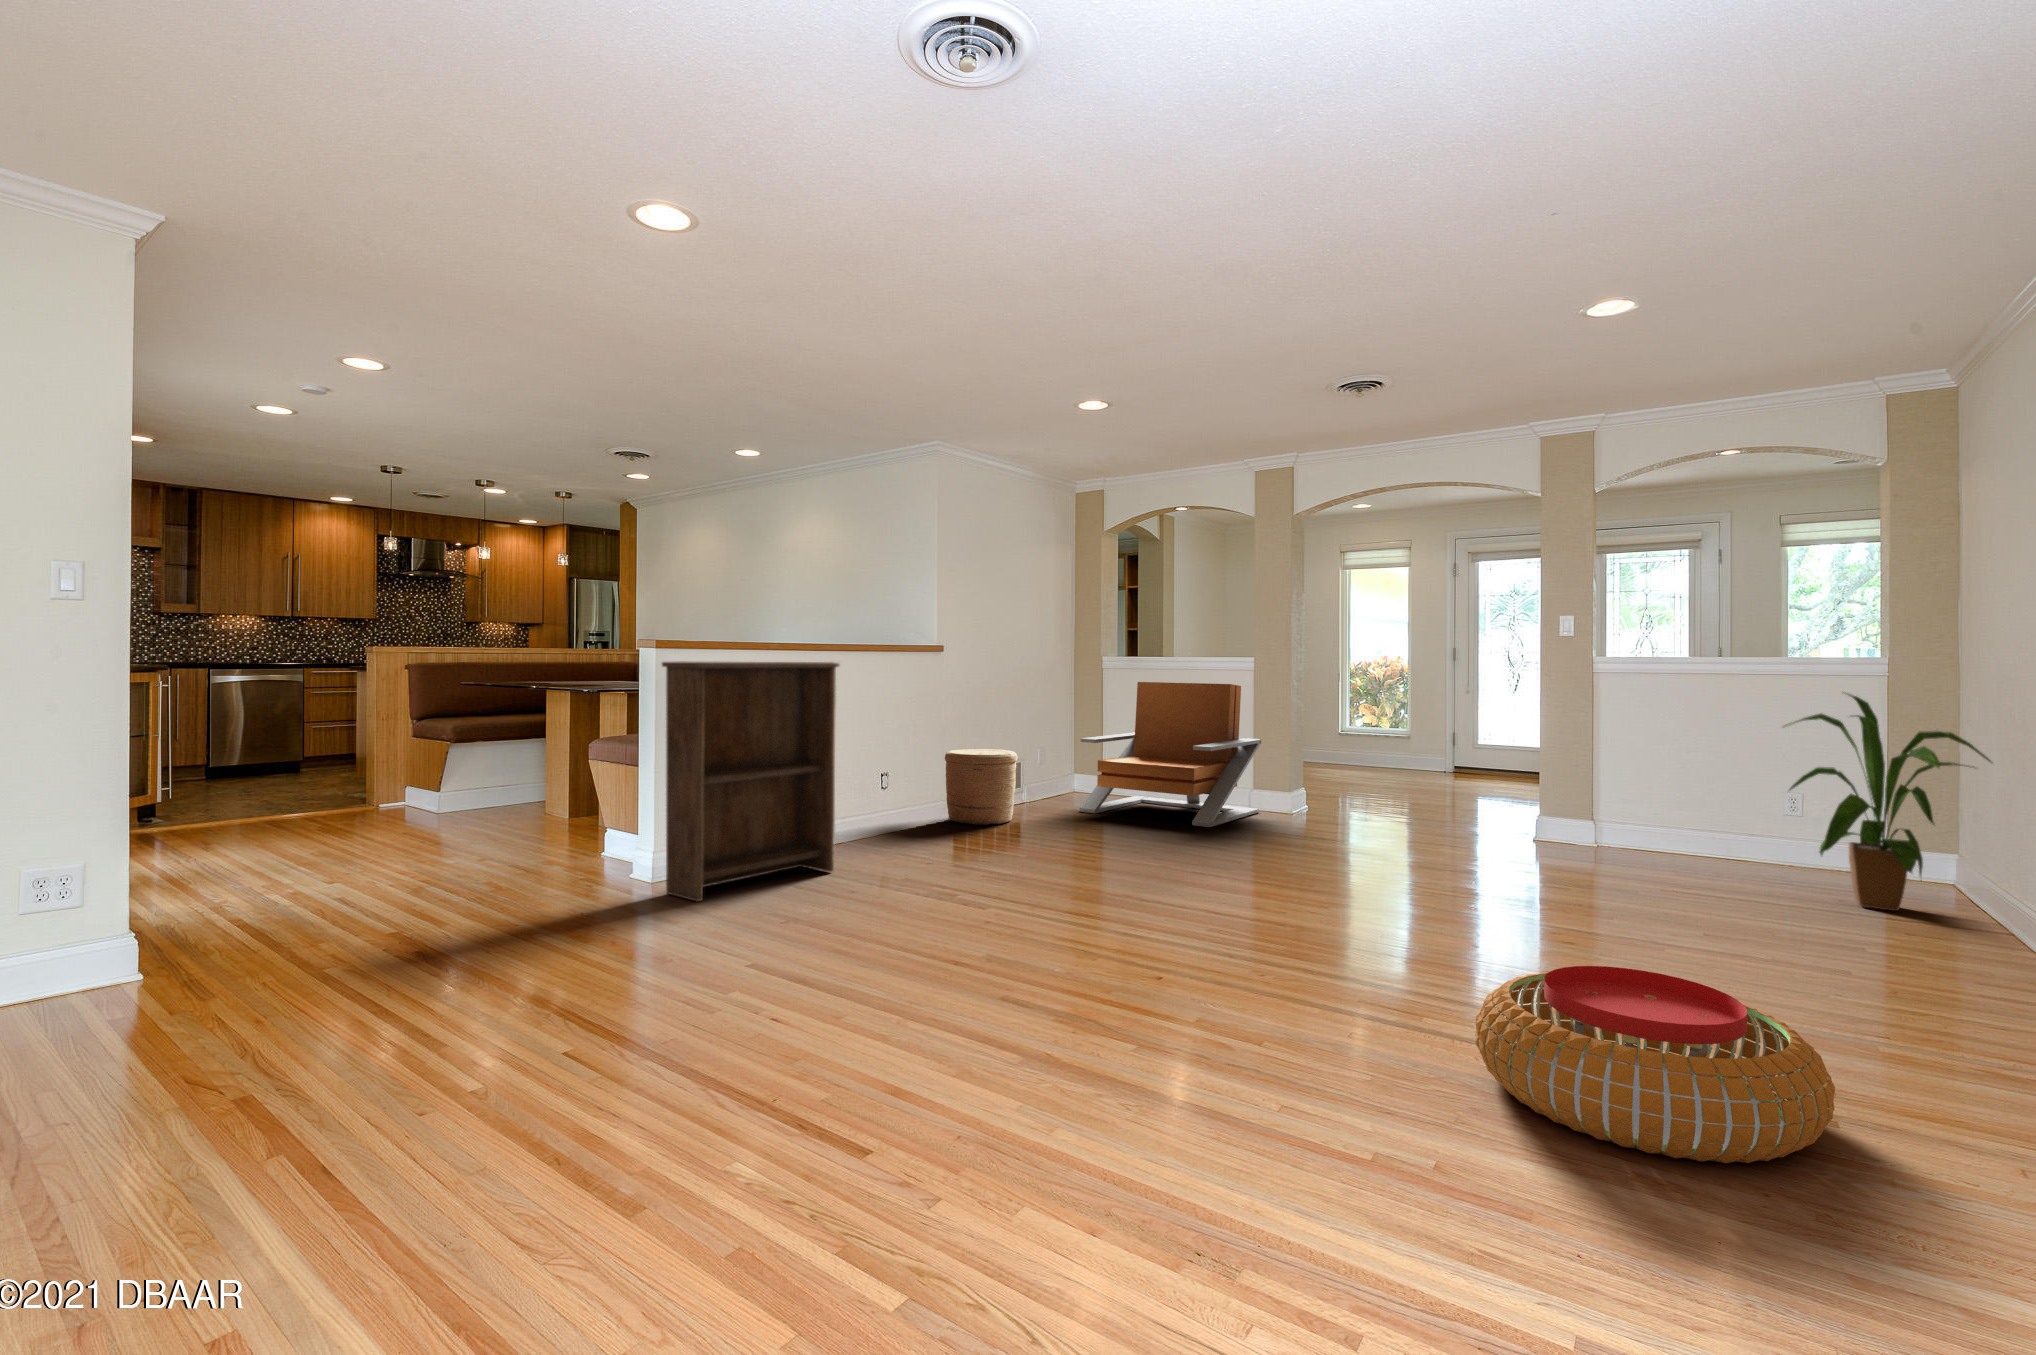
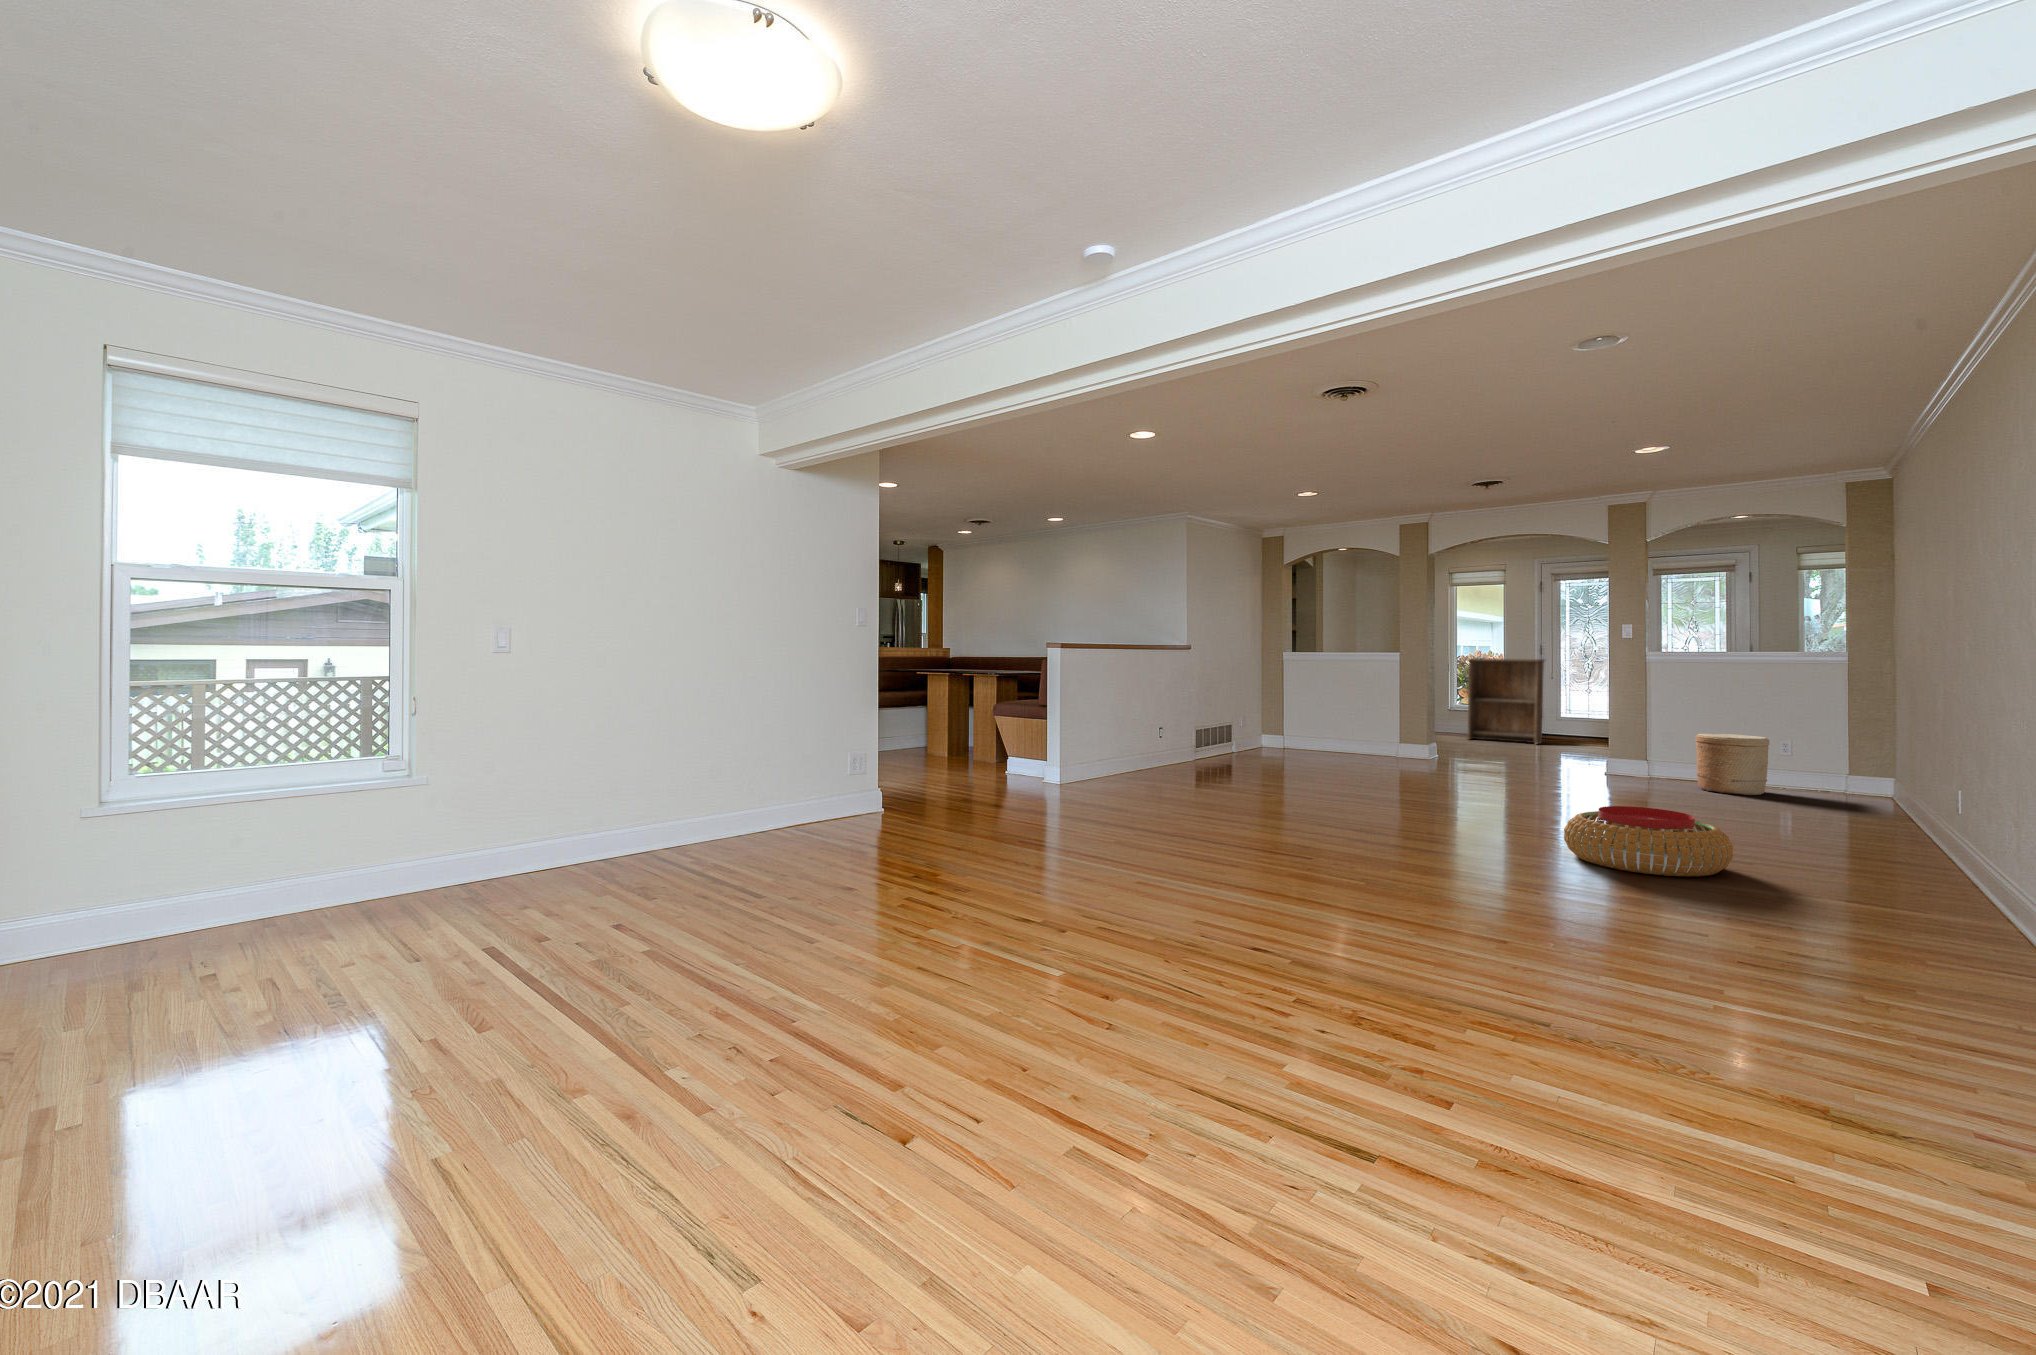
bookshelf: present [662,662,840,901] -> present [1467,658,1544,745]
lounge chair: present [1080,682,1261,827] -> none [1276,671,1403,767]
house plant: present [1786,694,1991,911] -> none [1762,677,1891,811]
woven basket: present [945,749,1018,825] -> present [1695,733,1769,795]

